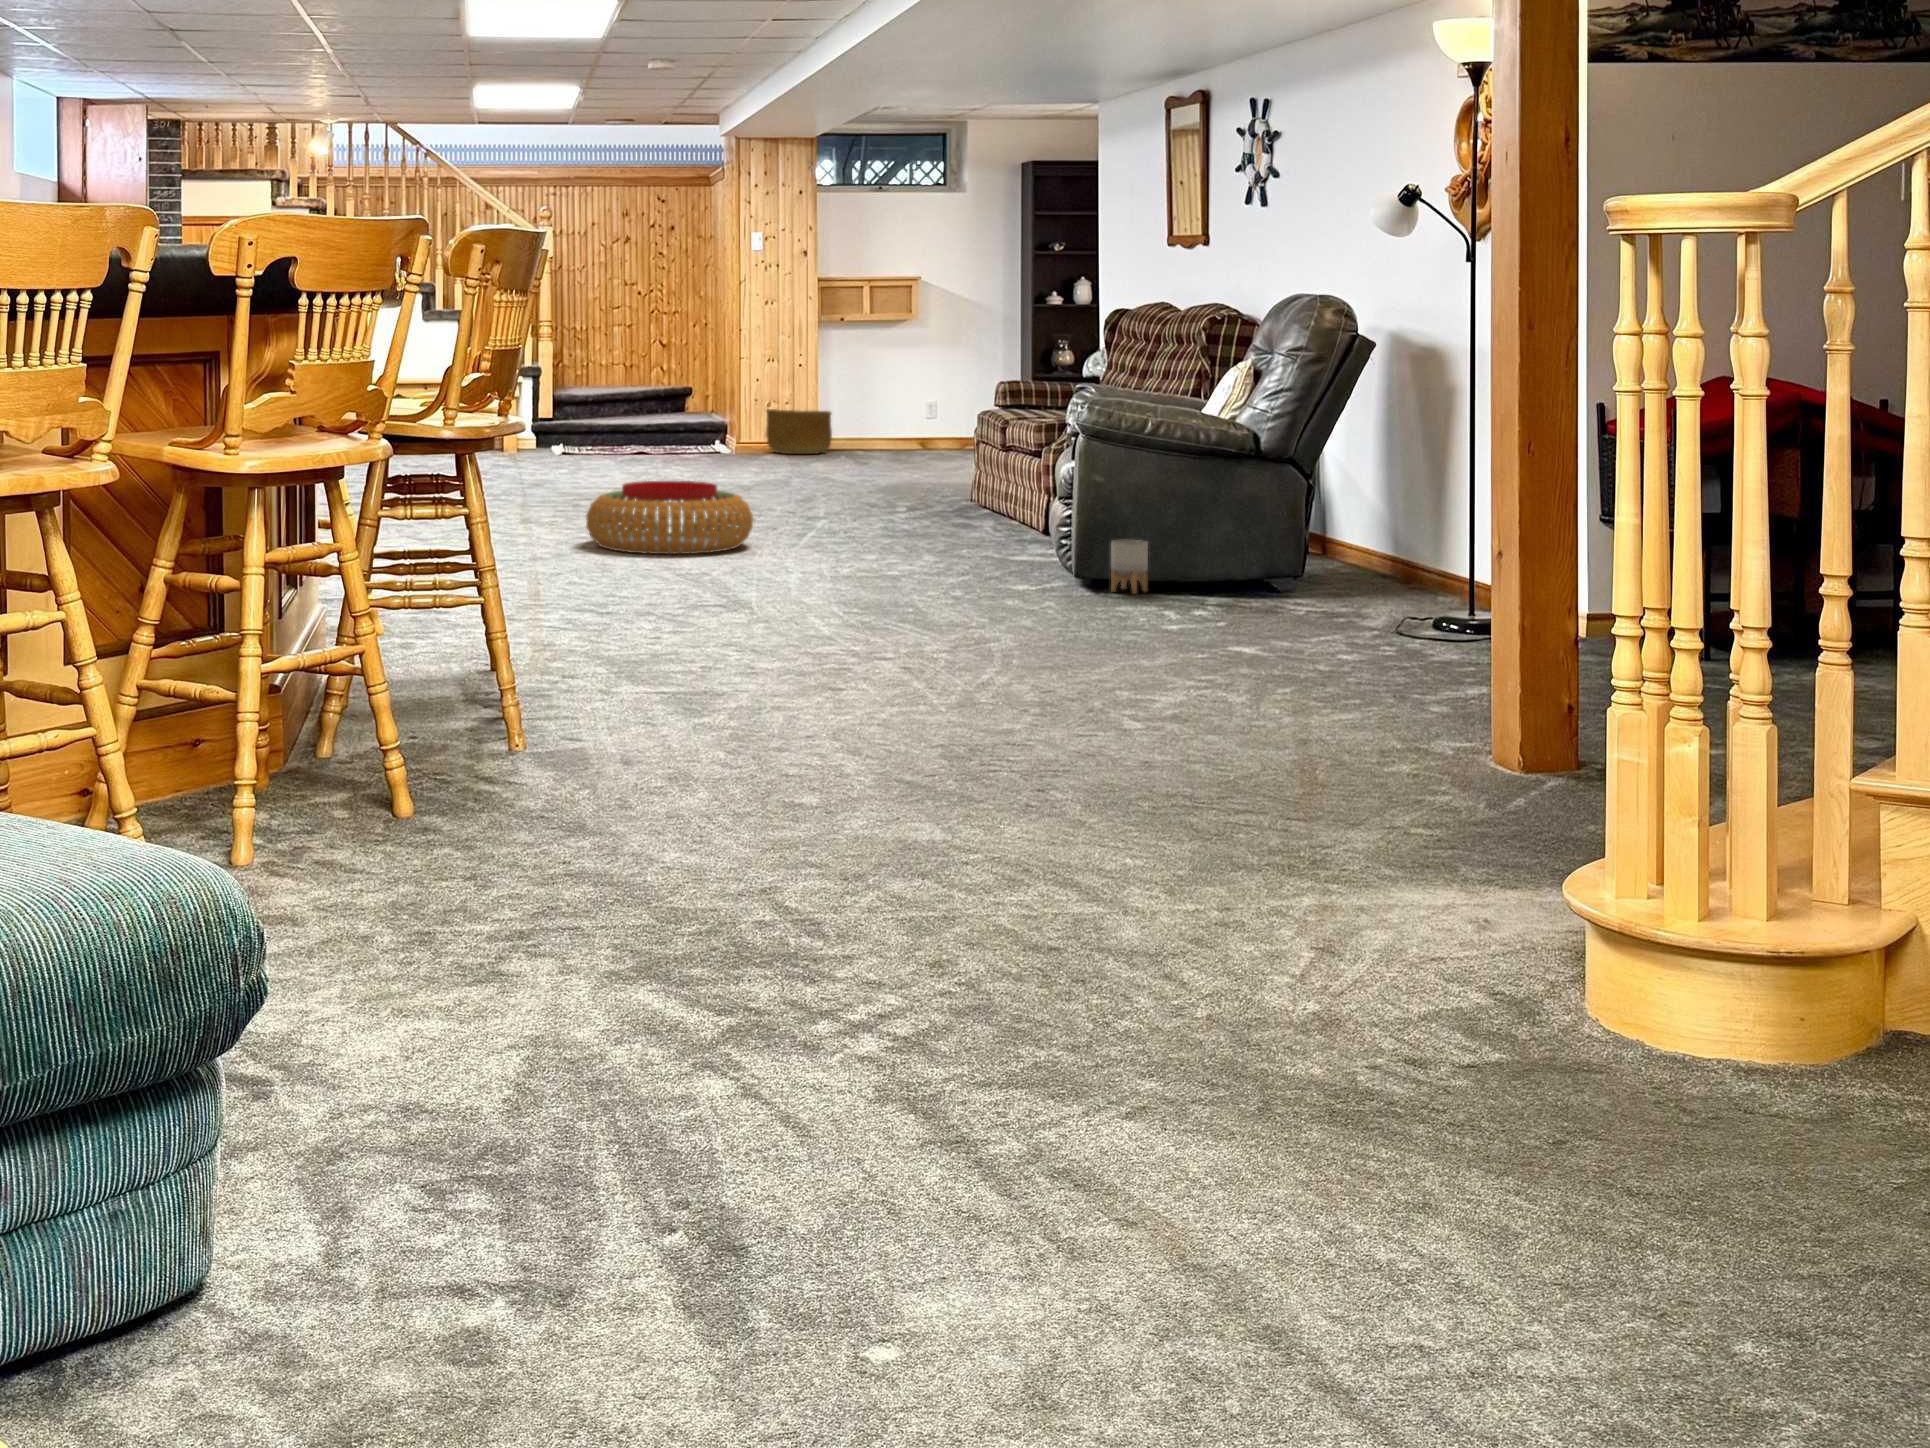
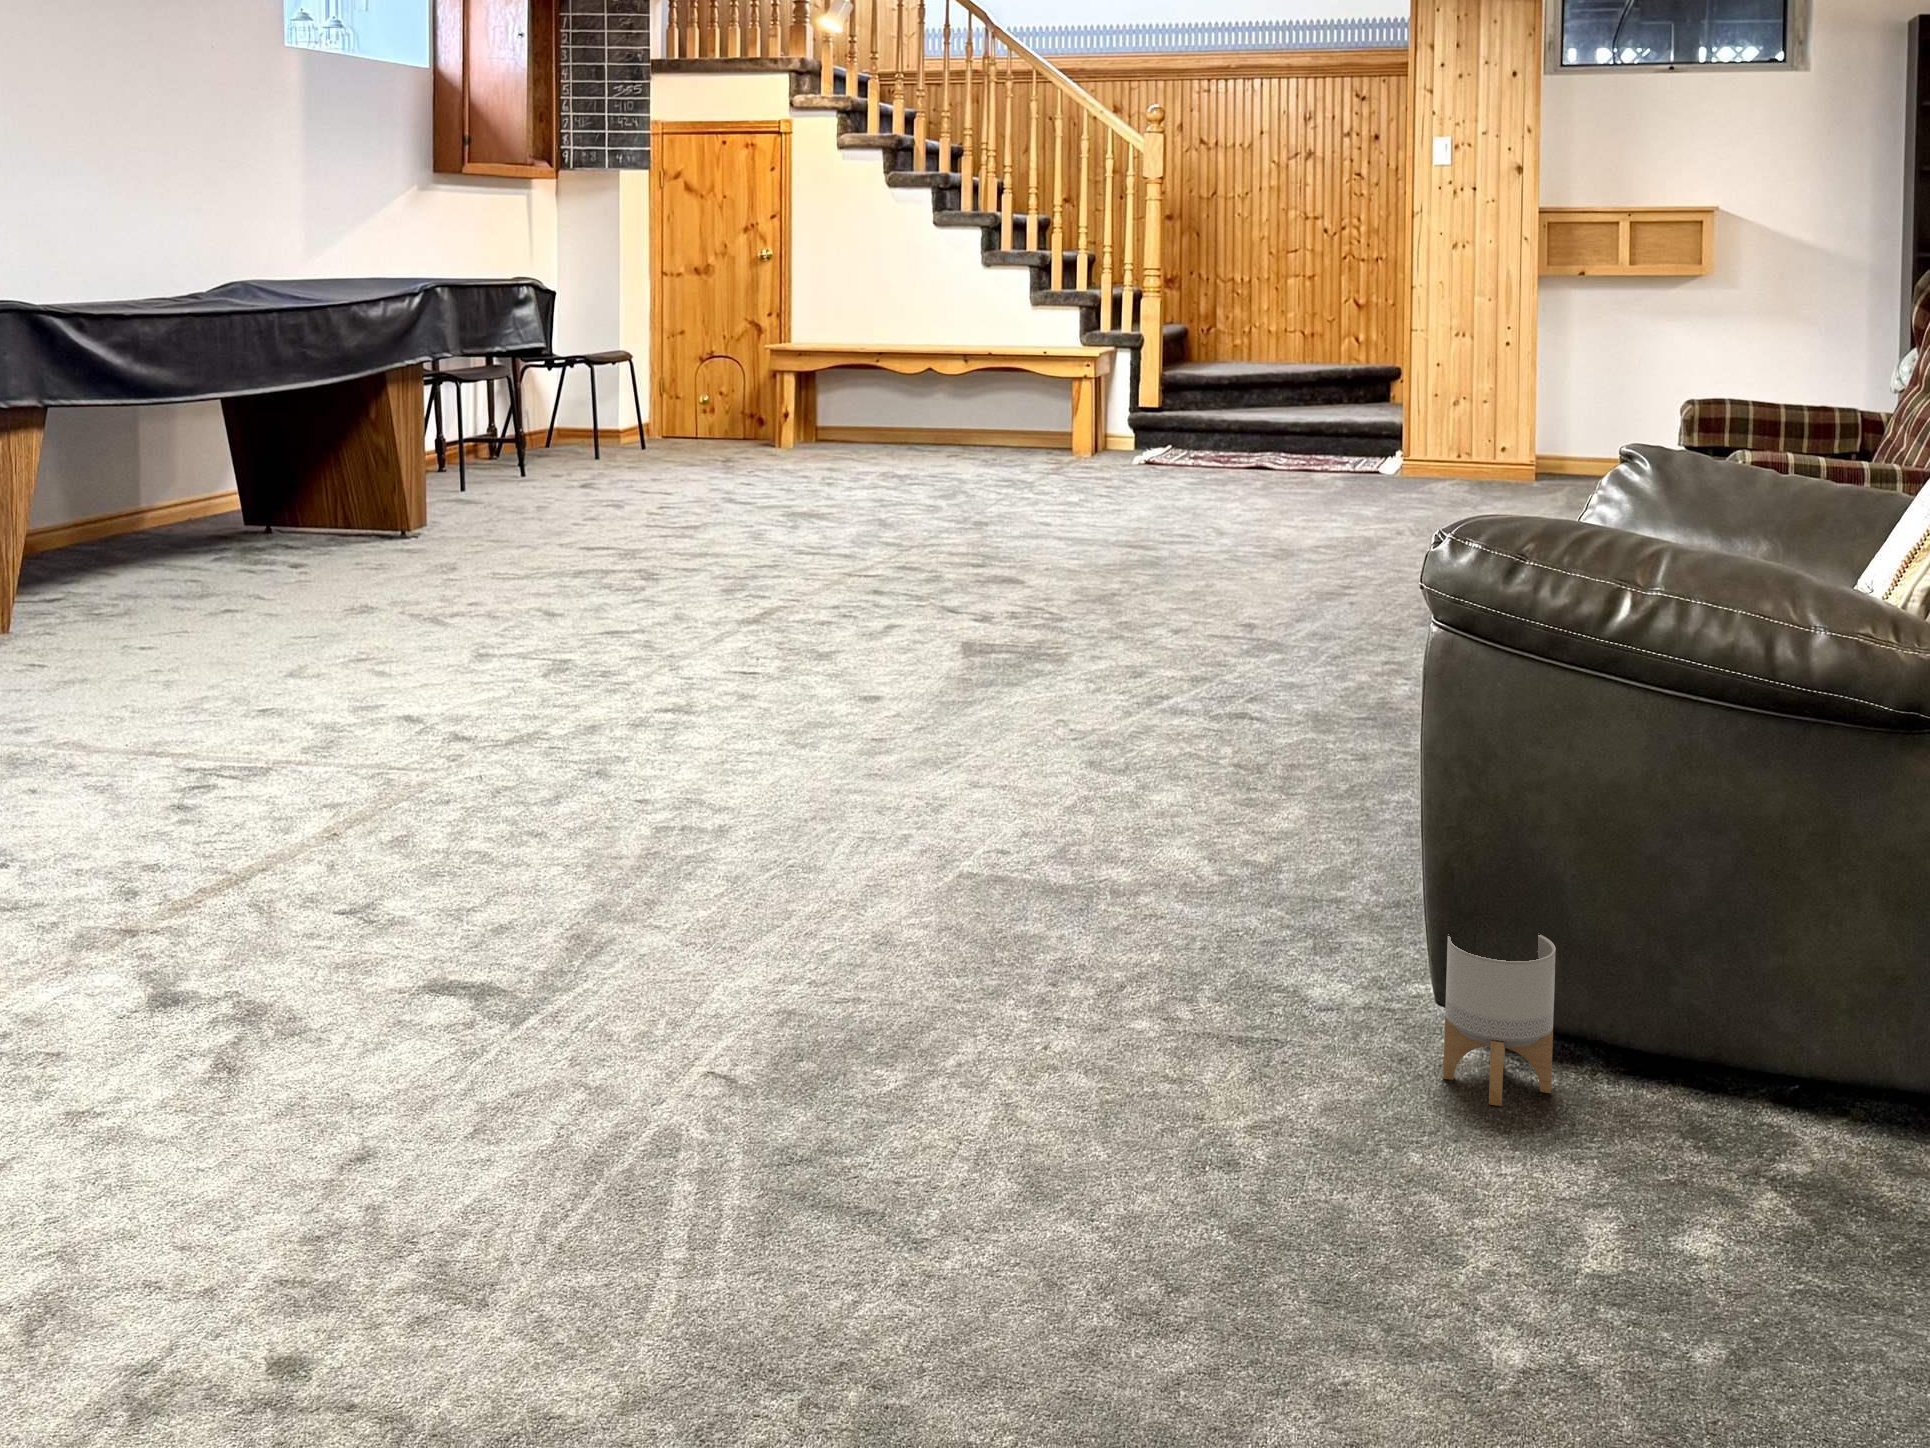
basket: present [766,409,832,454] -> none [1442,409,1548,483]
pouf: present [586,481,753,554] -> none [601,579,936,749]

